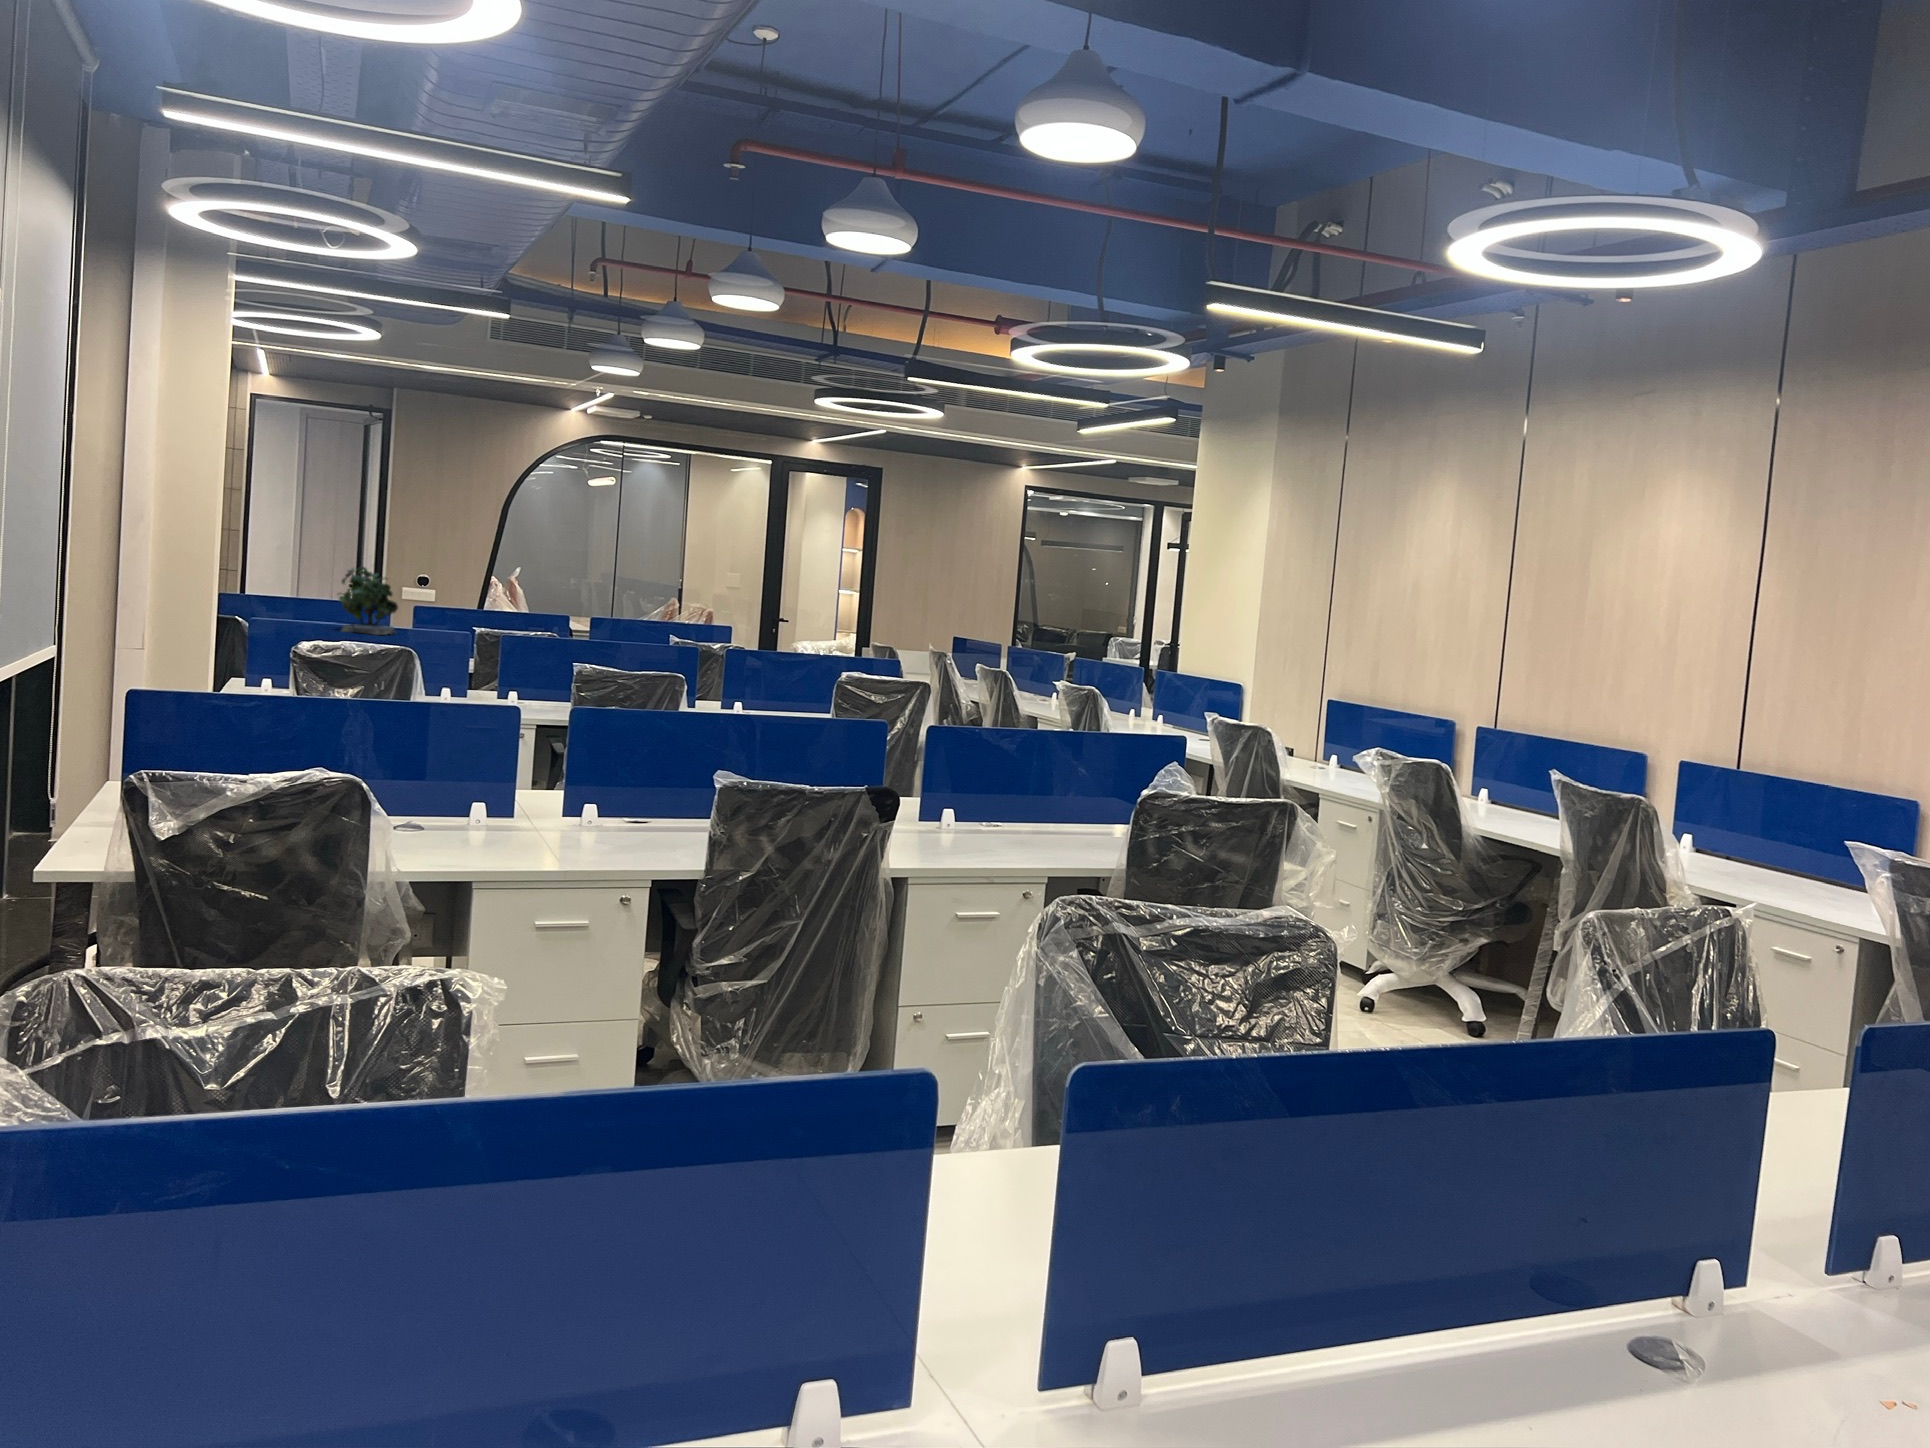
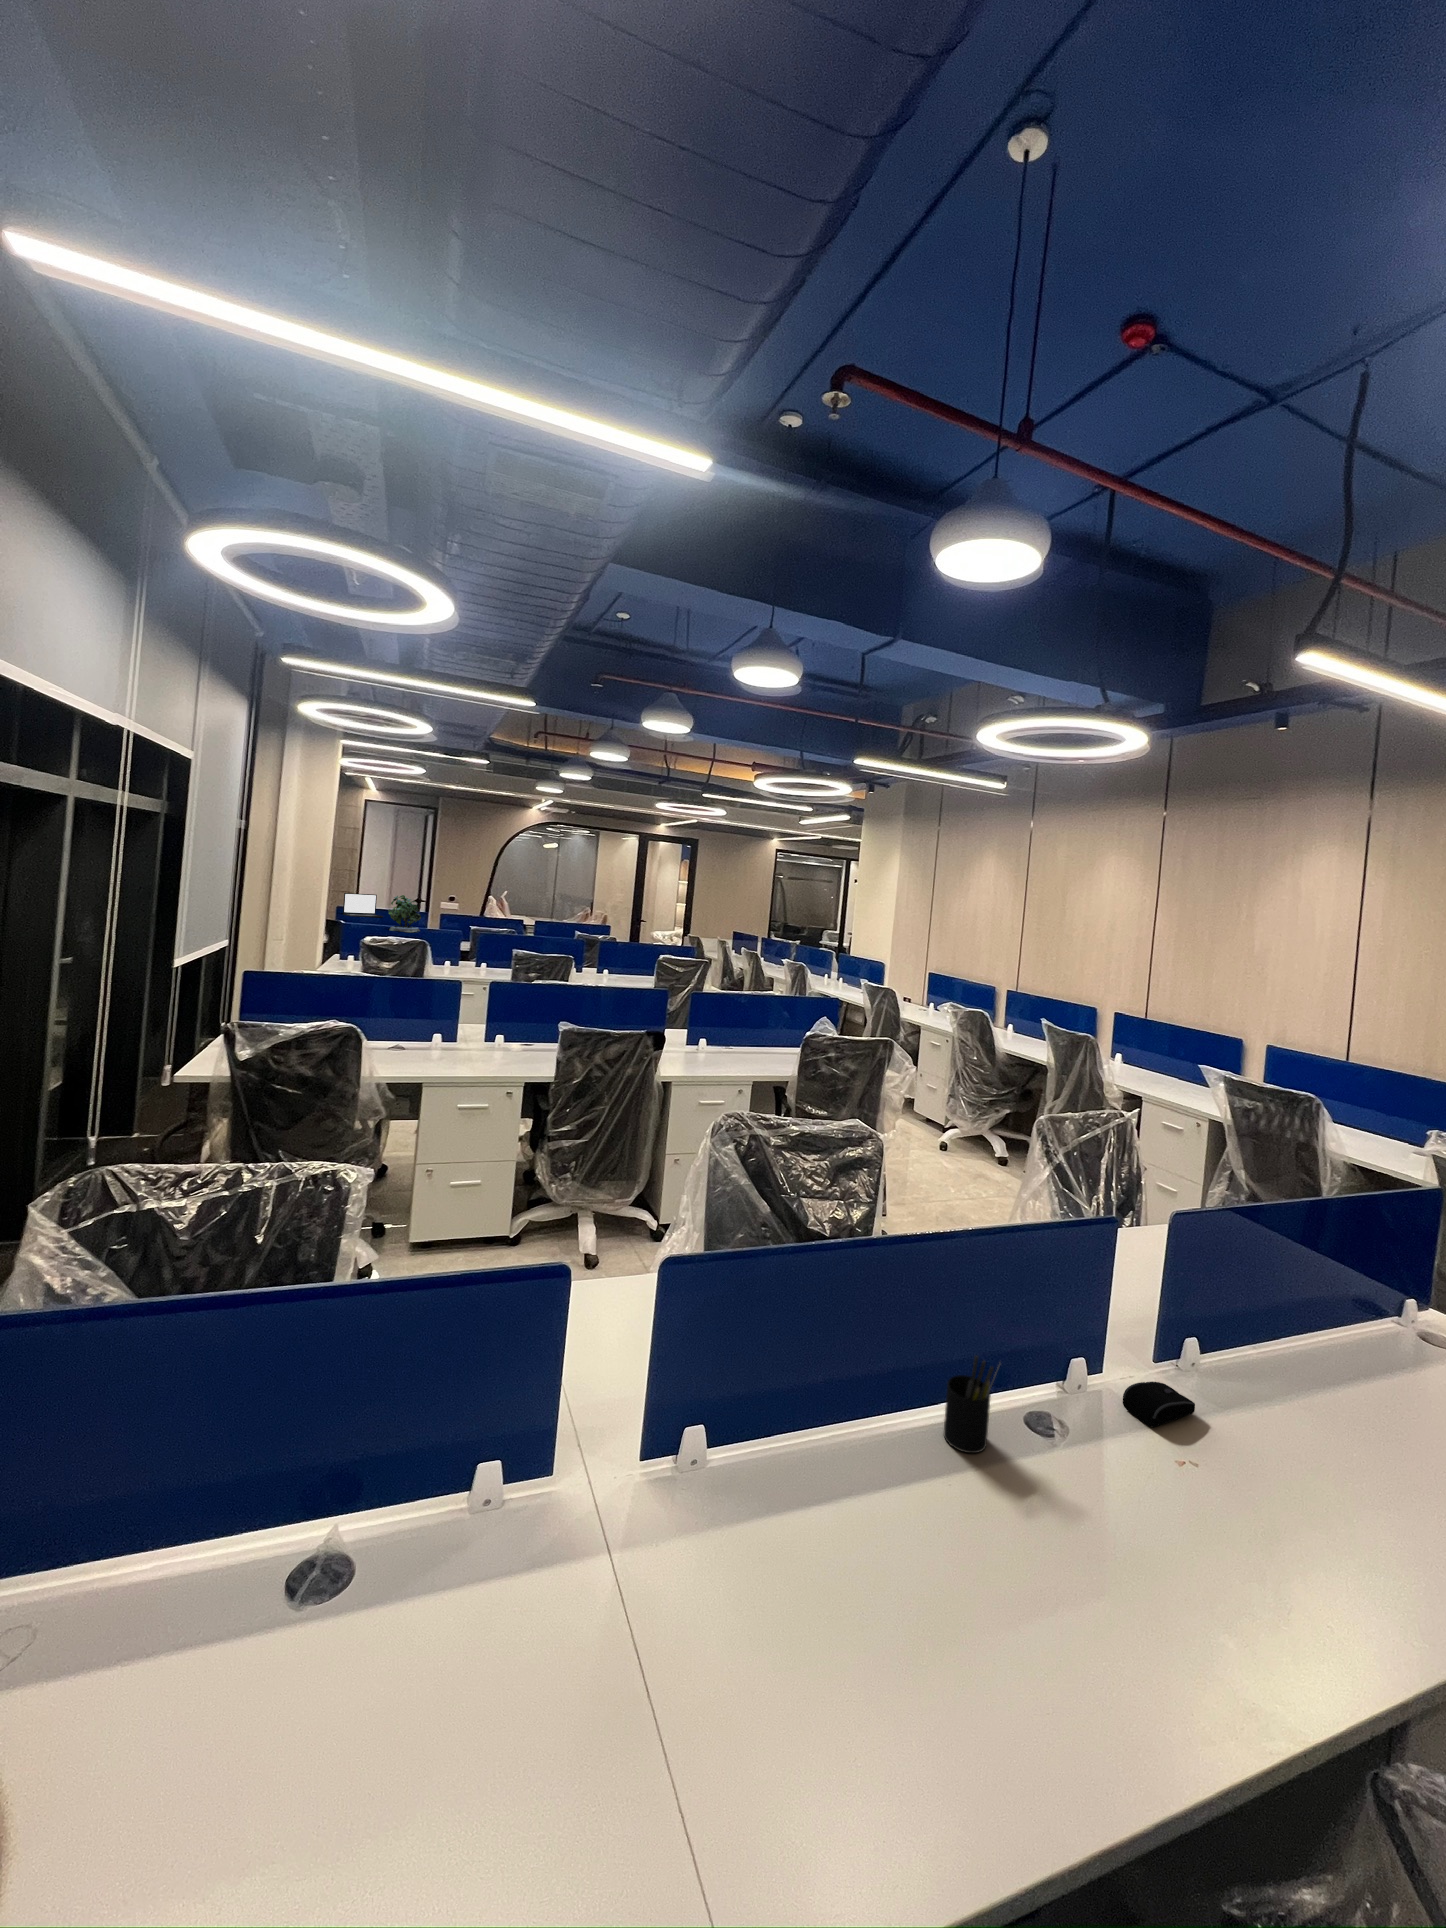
laptop: none [243,566,318,611] -> present [343,893,383,917]
pen holder: none [1500,1252,1599,1401] -> present [944,1356,998,1453]
computer mouse: none [1780,1301,1899,1366] -> present [1123,1382,1195,1427]

